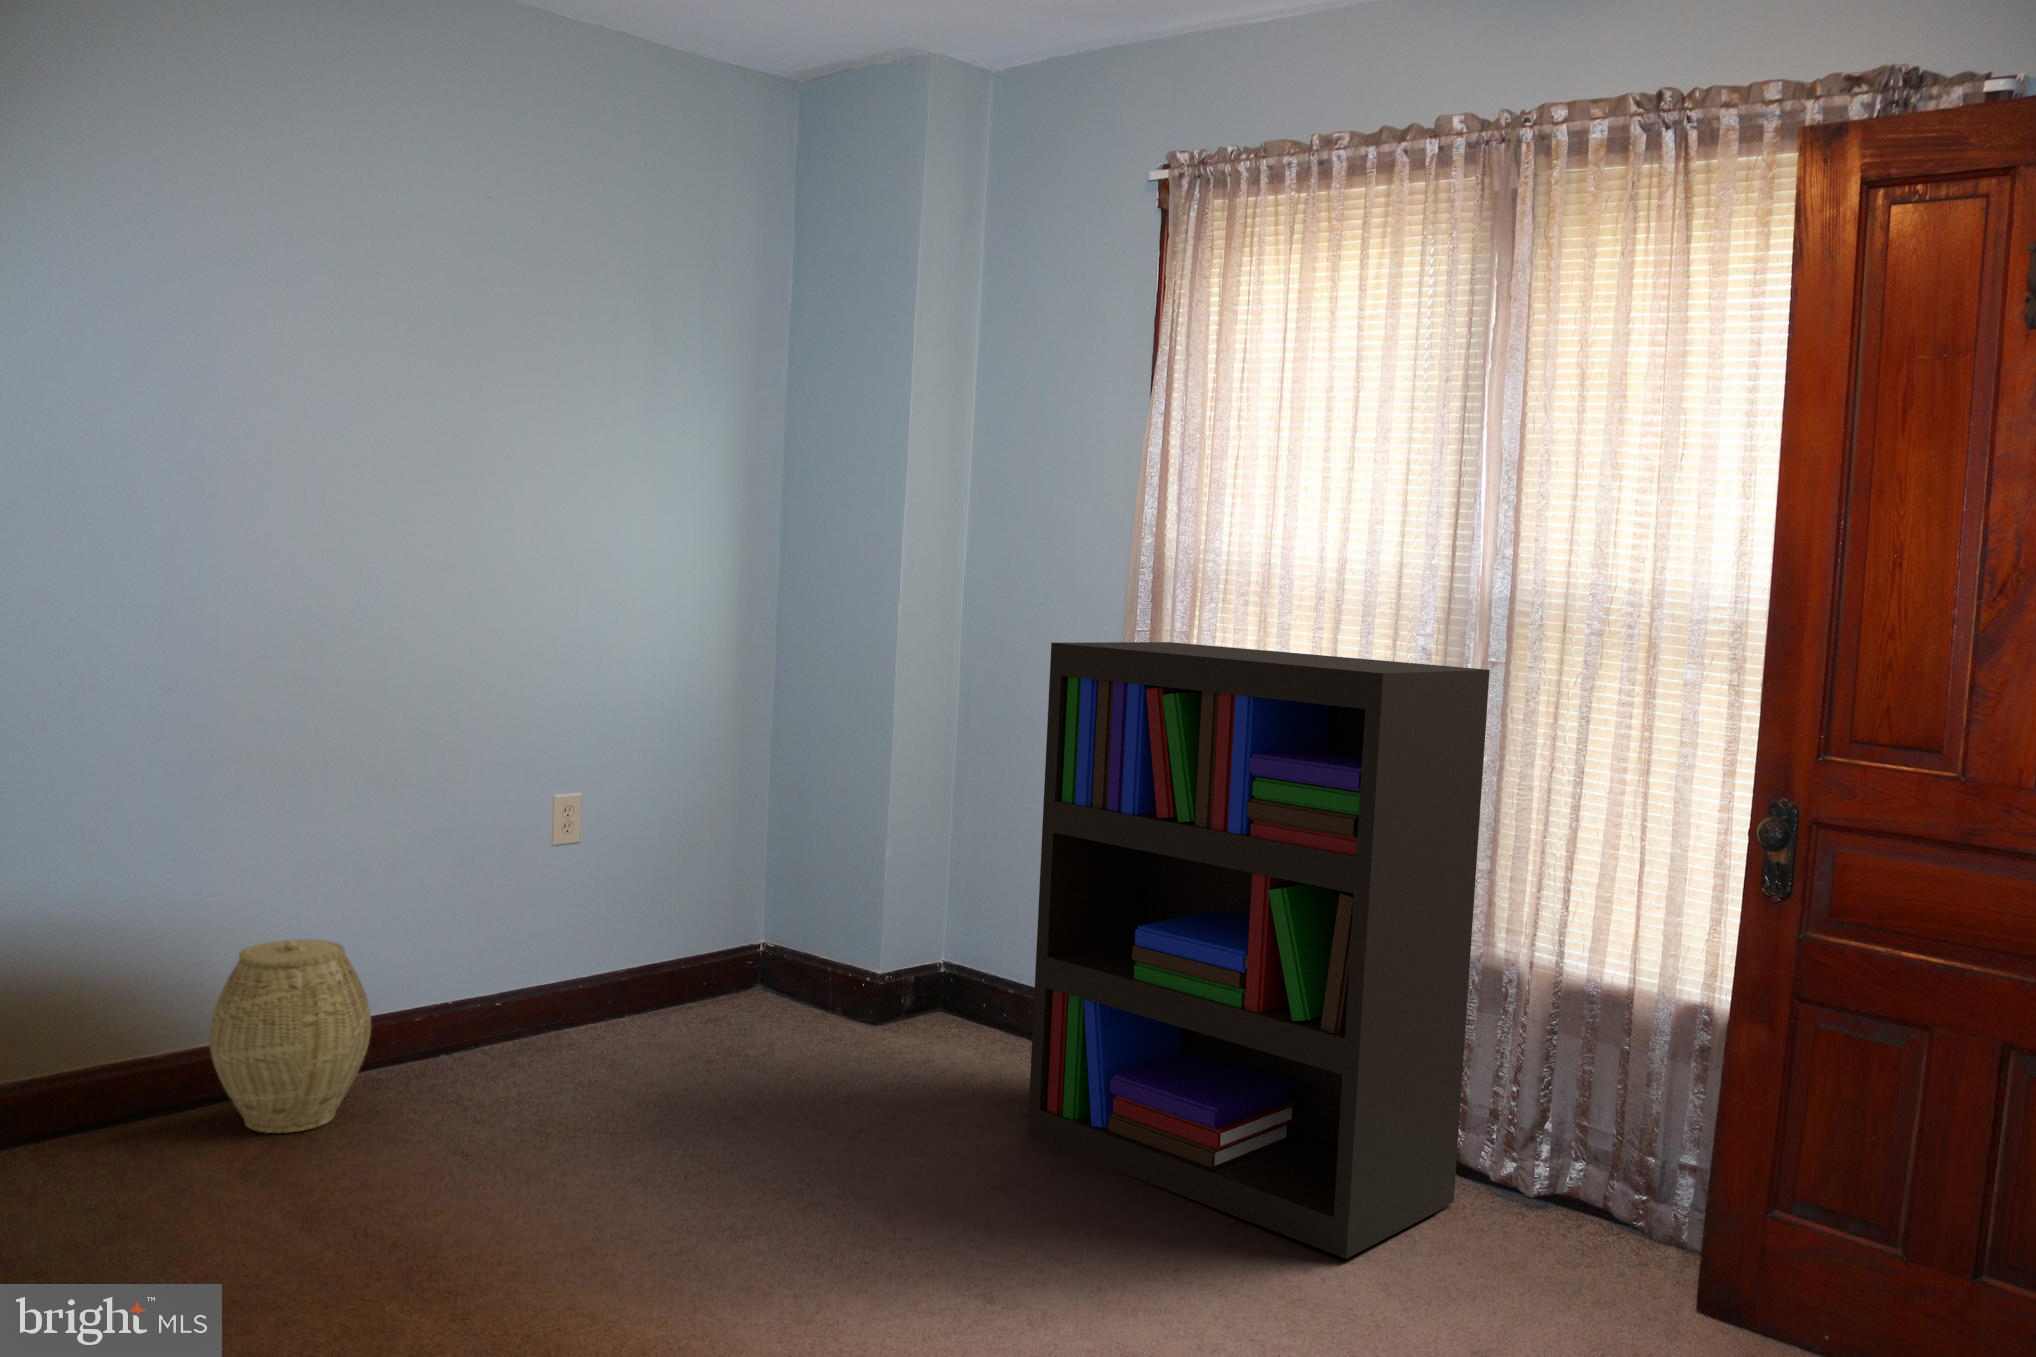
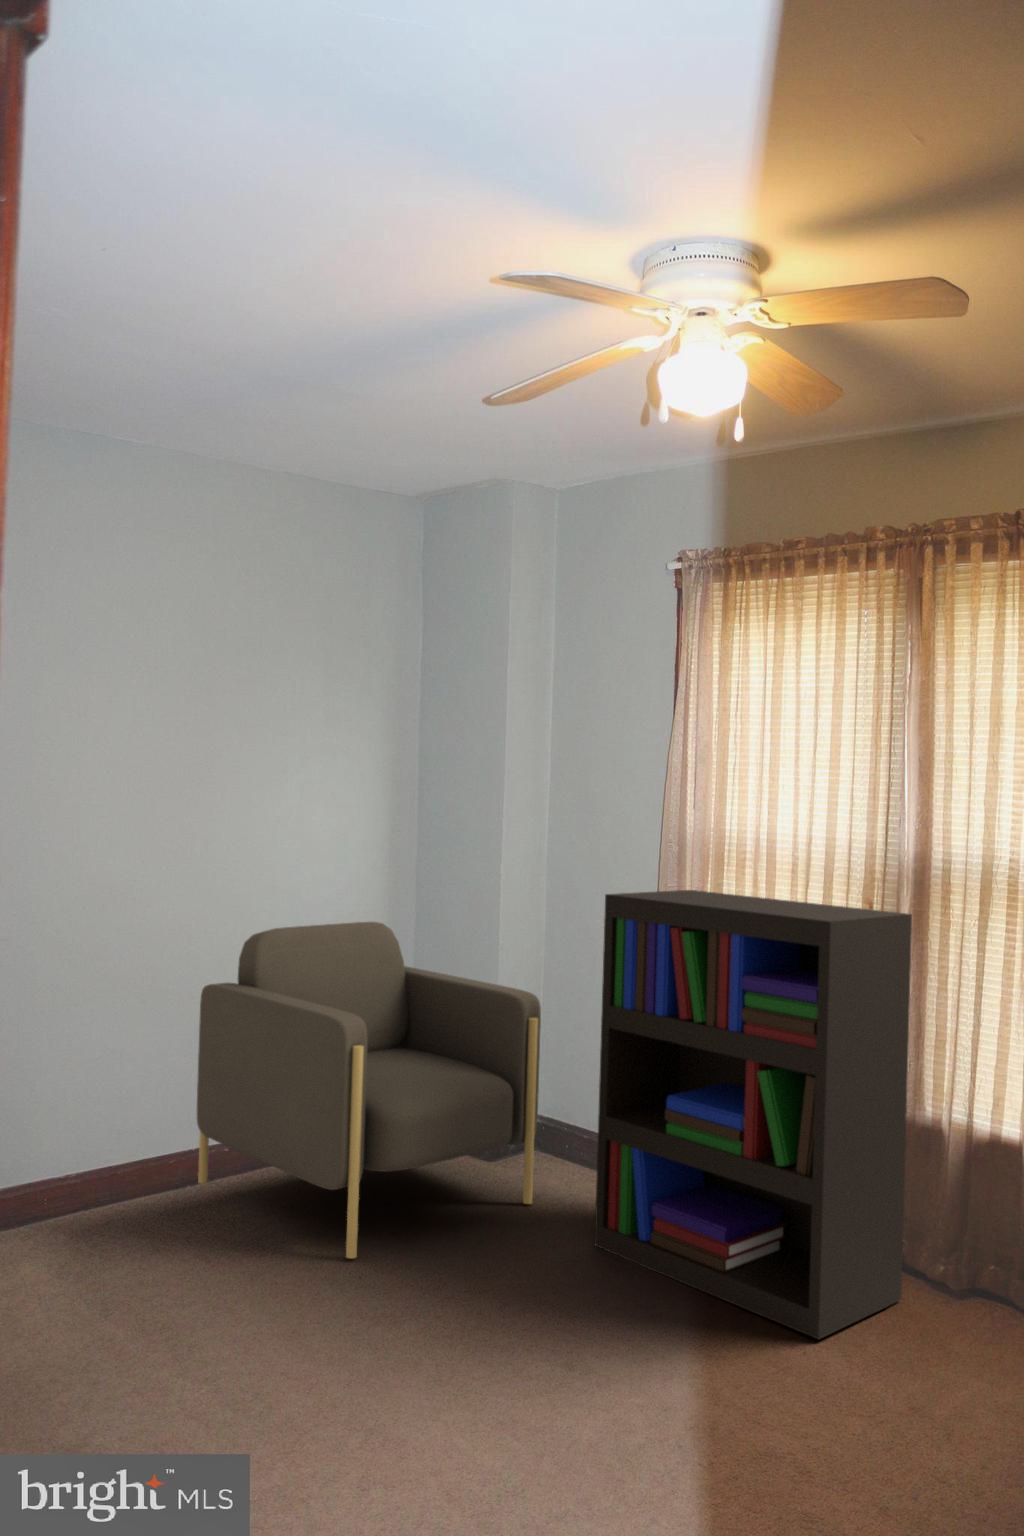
armchair: none [455,688,954,1157] -> present [197,922,541,1258]
woven basket: present [209,939,371,1133] -> none [36,1102,142,1238]

